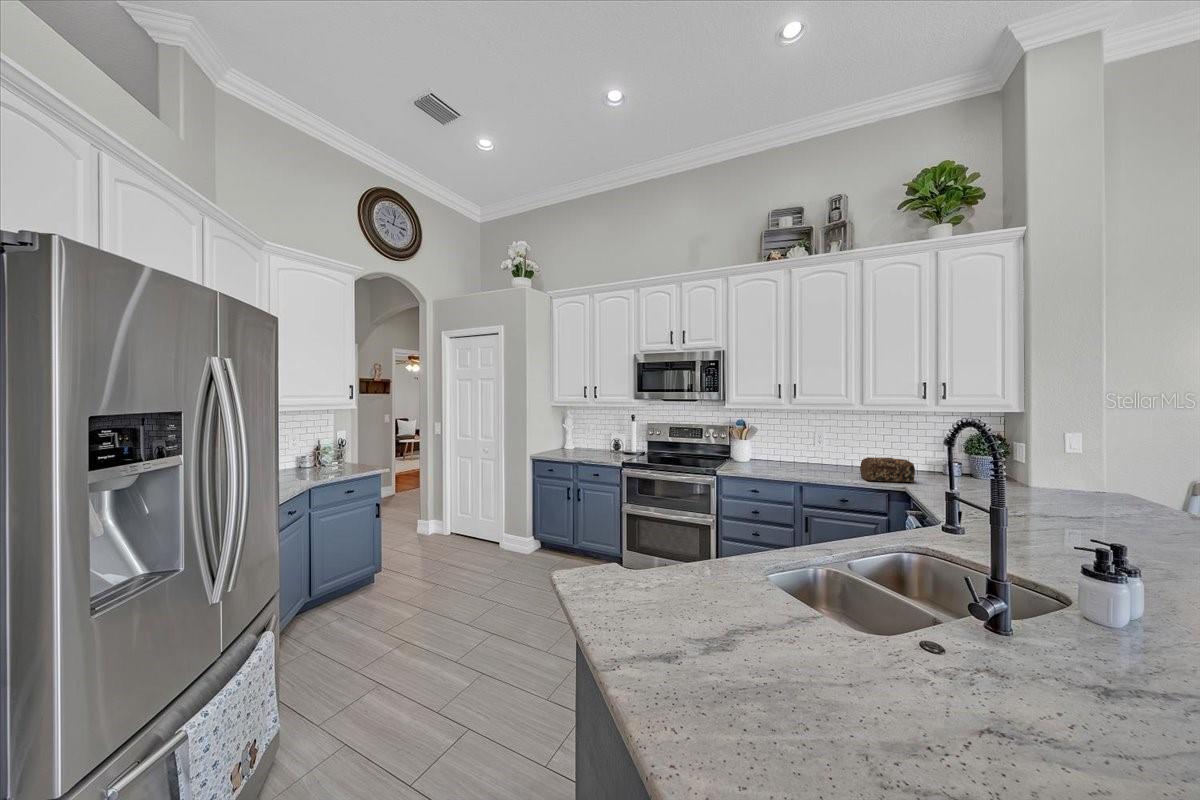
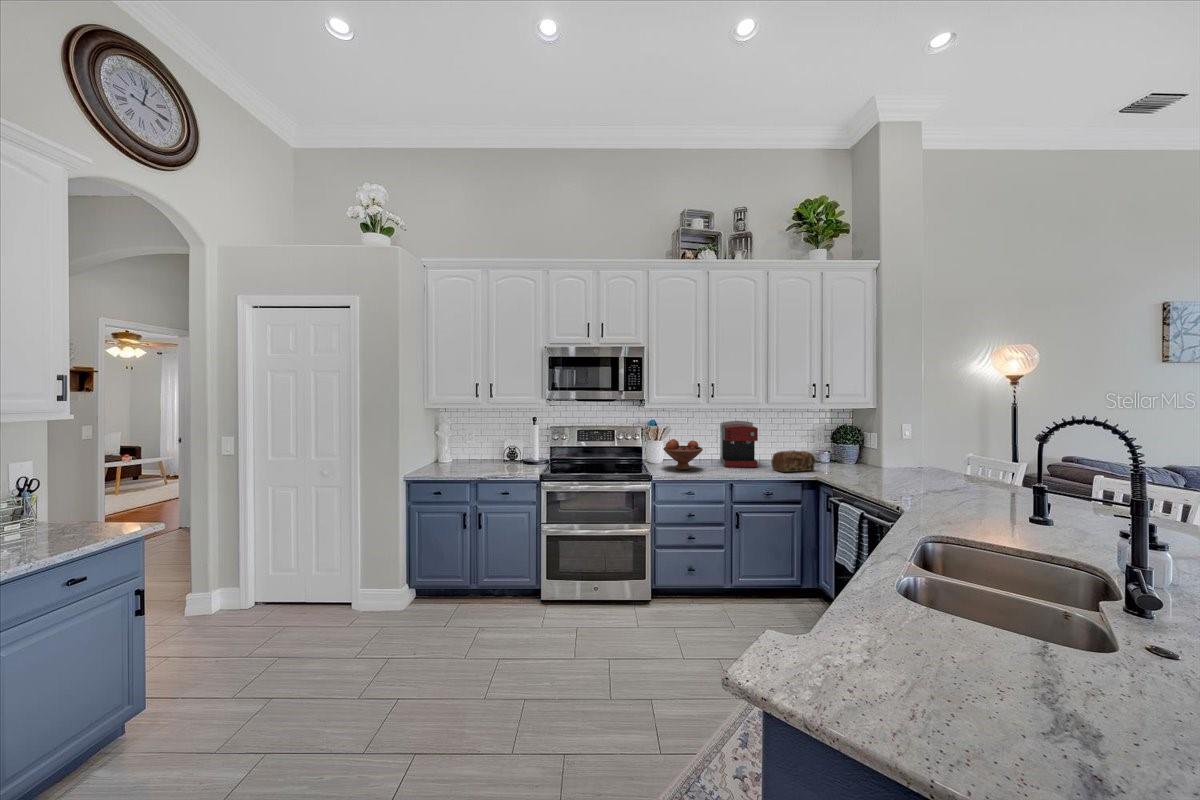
coffee maker: none [808,423,851,473] -> present [720,421,758,467]
fruit bowl: none [738,438,780,469] -> present [663,439,703,470]

